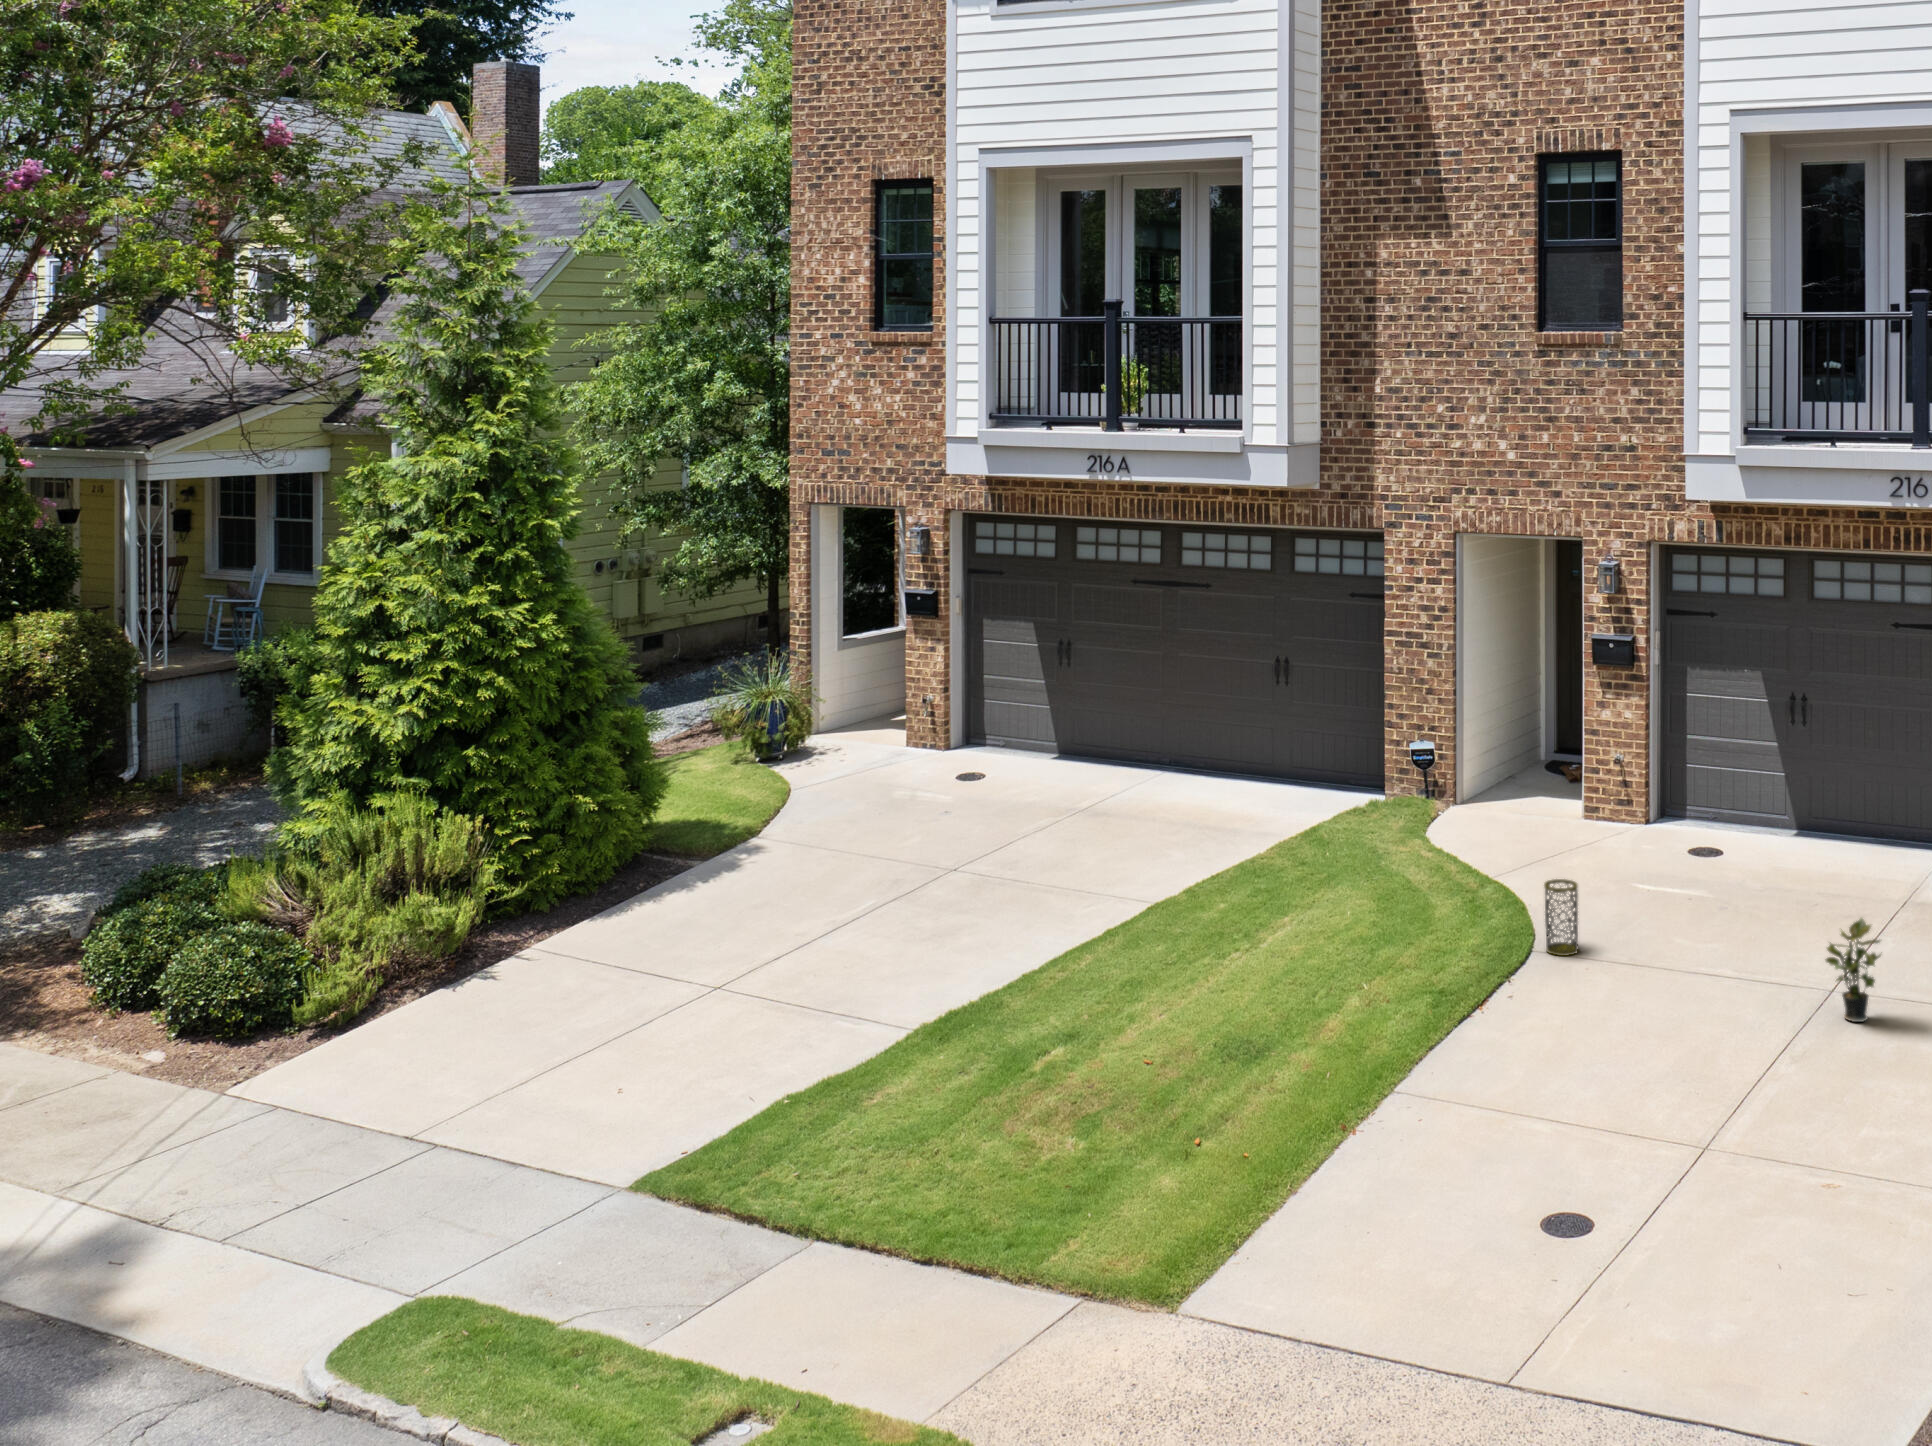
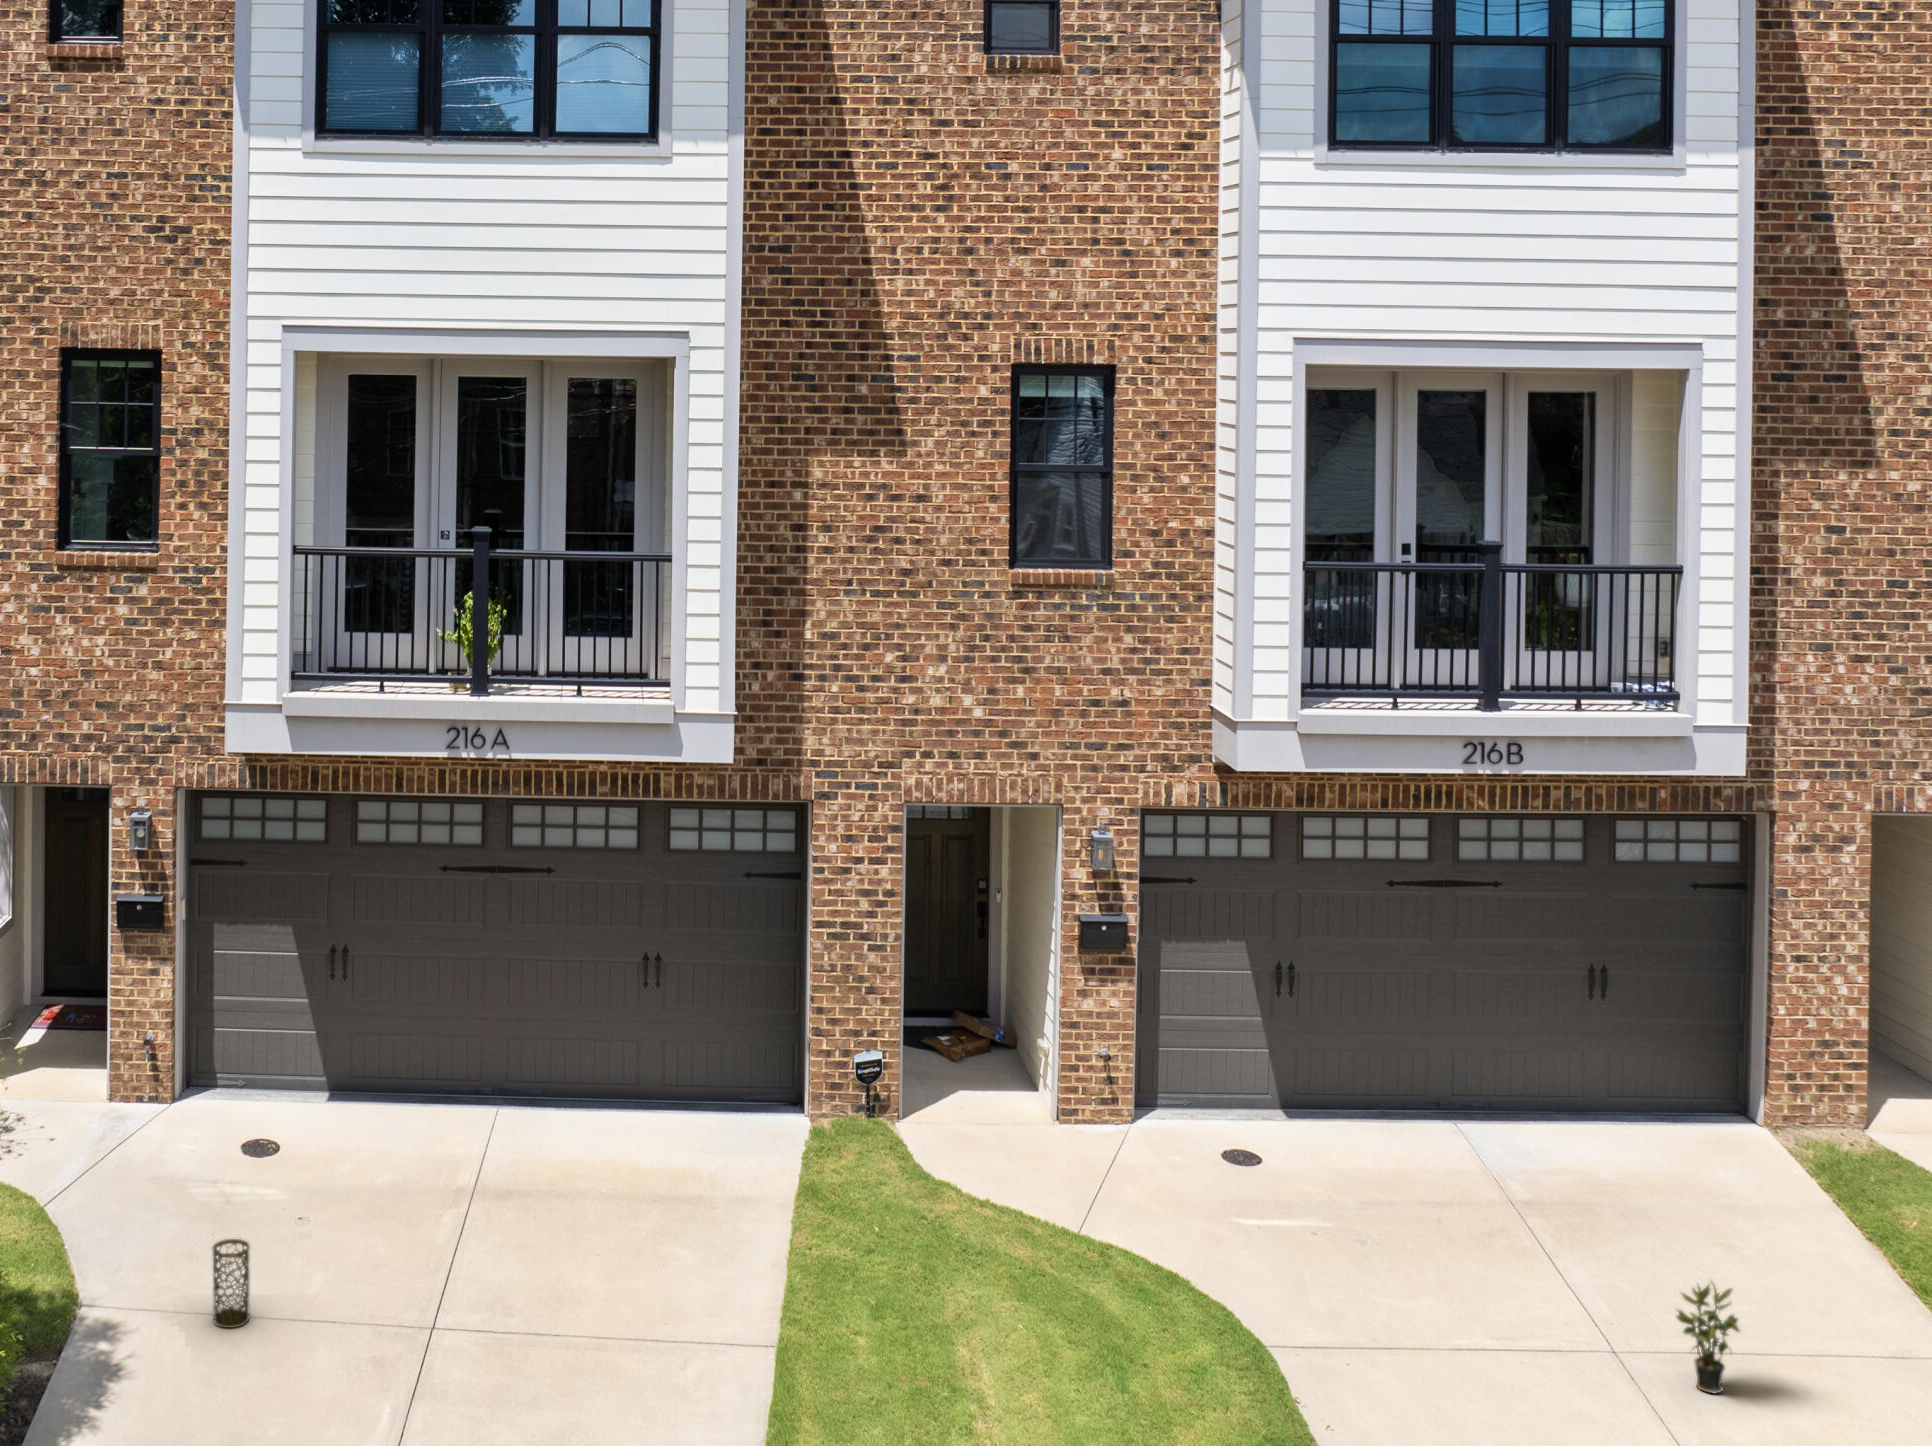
trash can: present [1544,879,1578,956] -> present [212,1239,250,1328]

